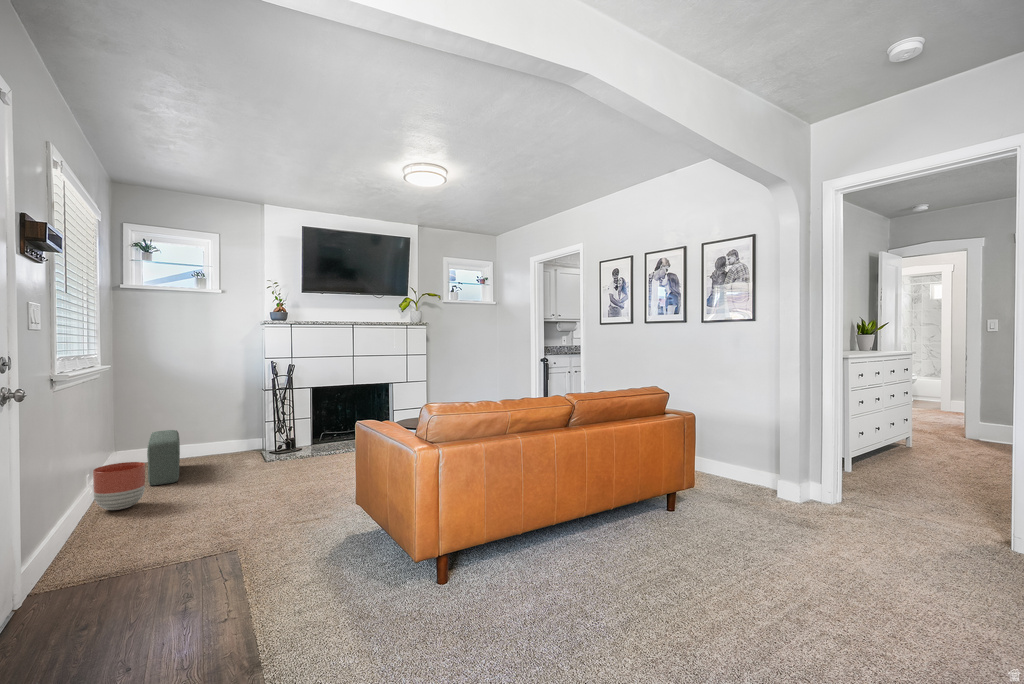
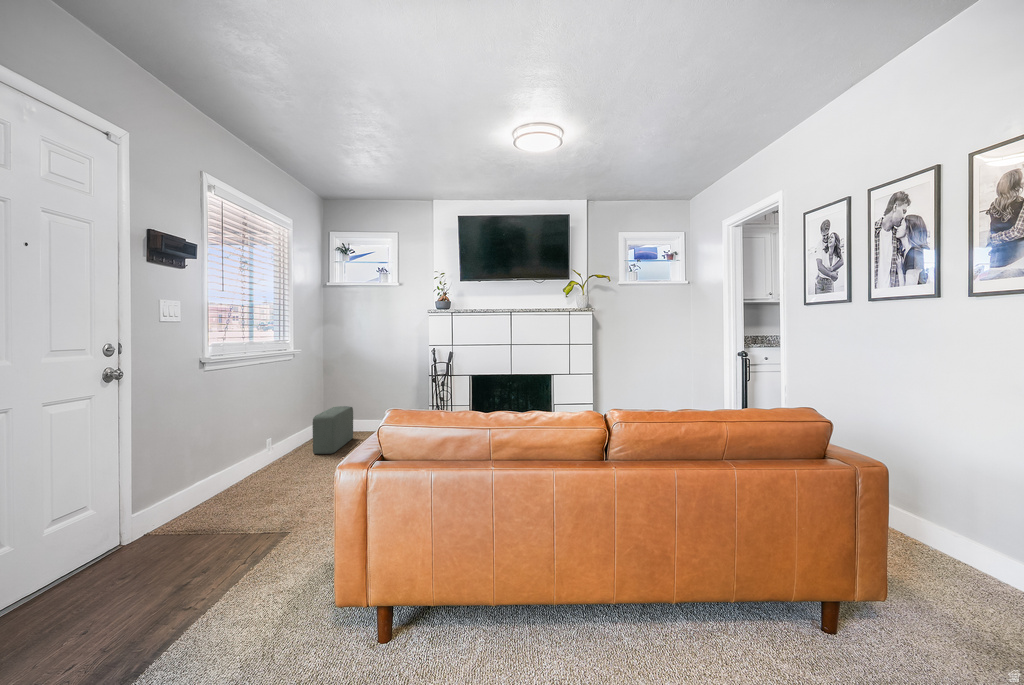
planter: present [93,462,145,510] -> none [251,432,290,472]

